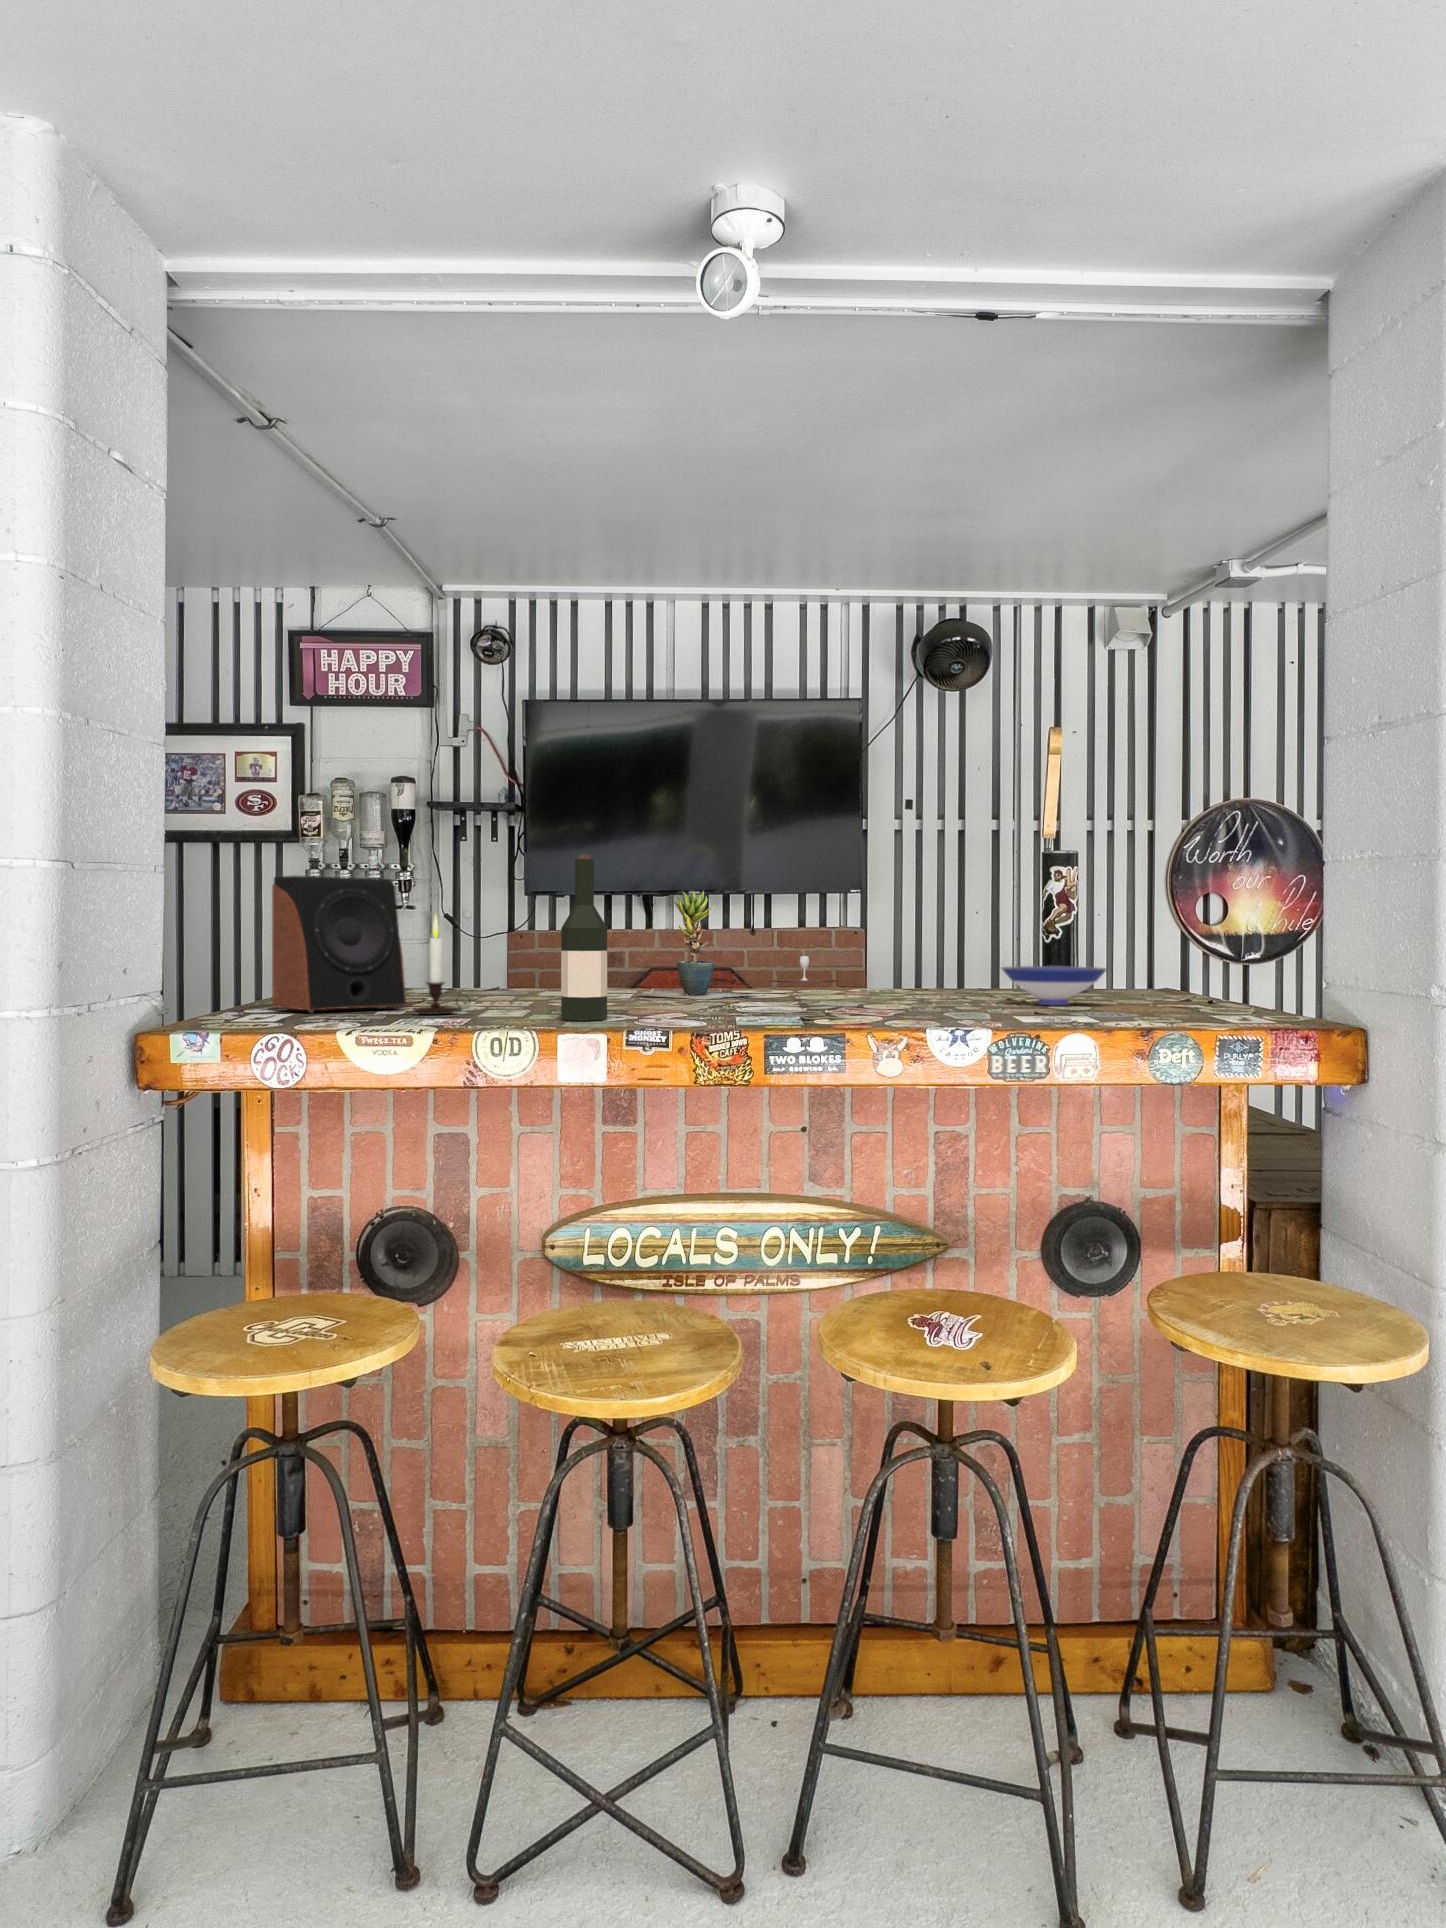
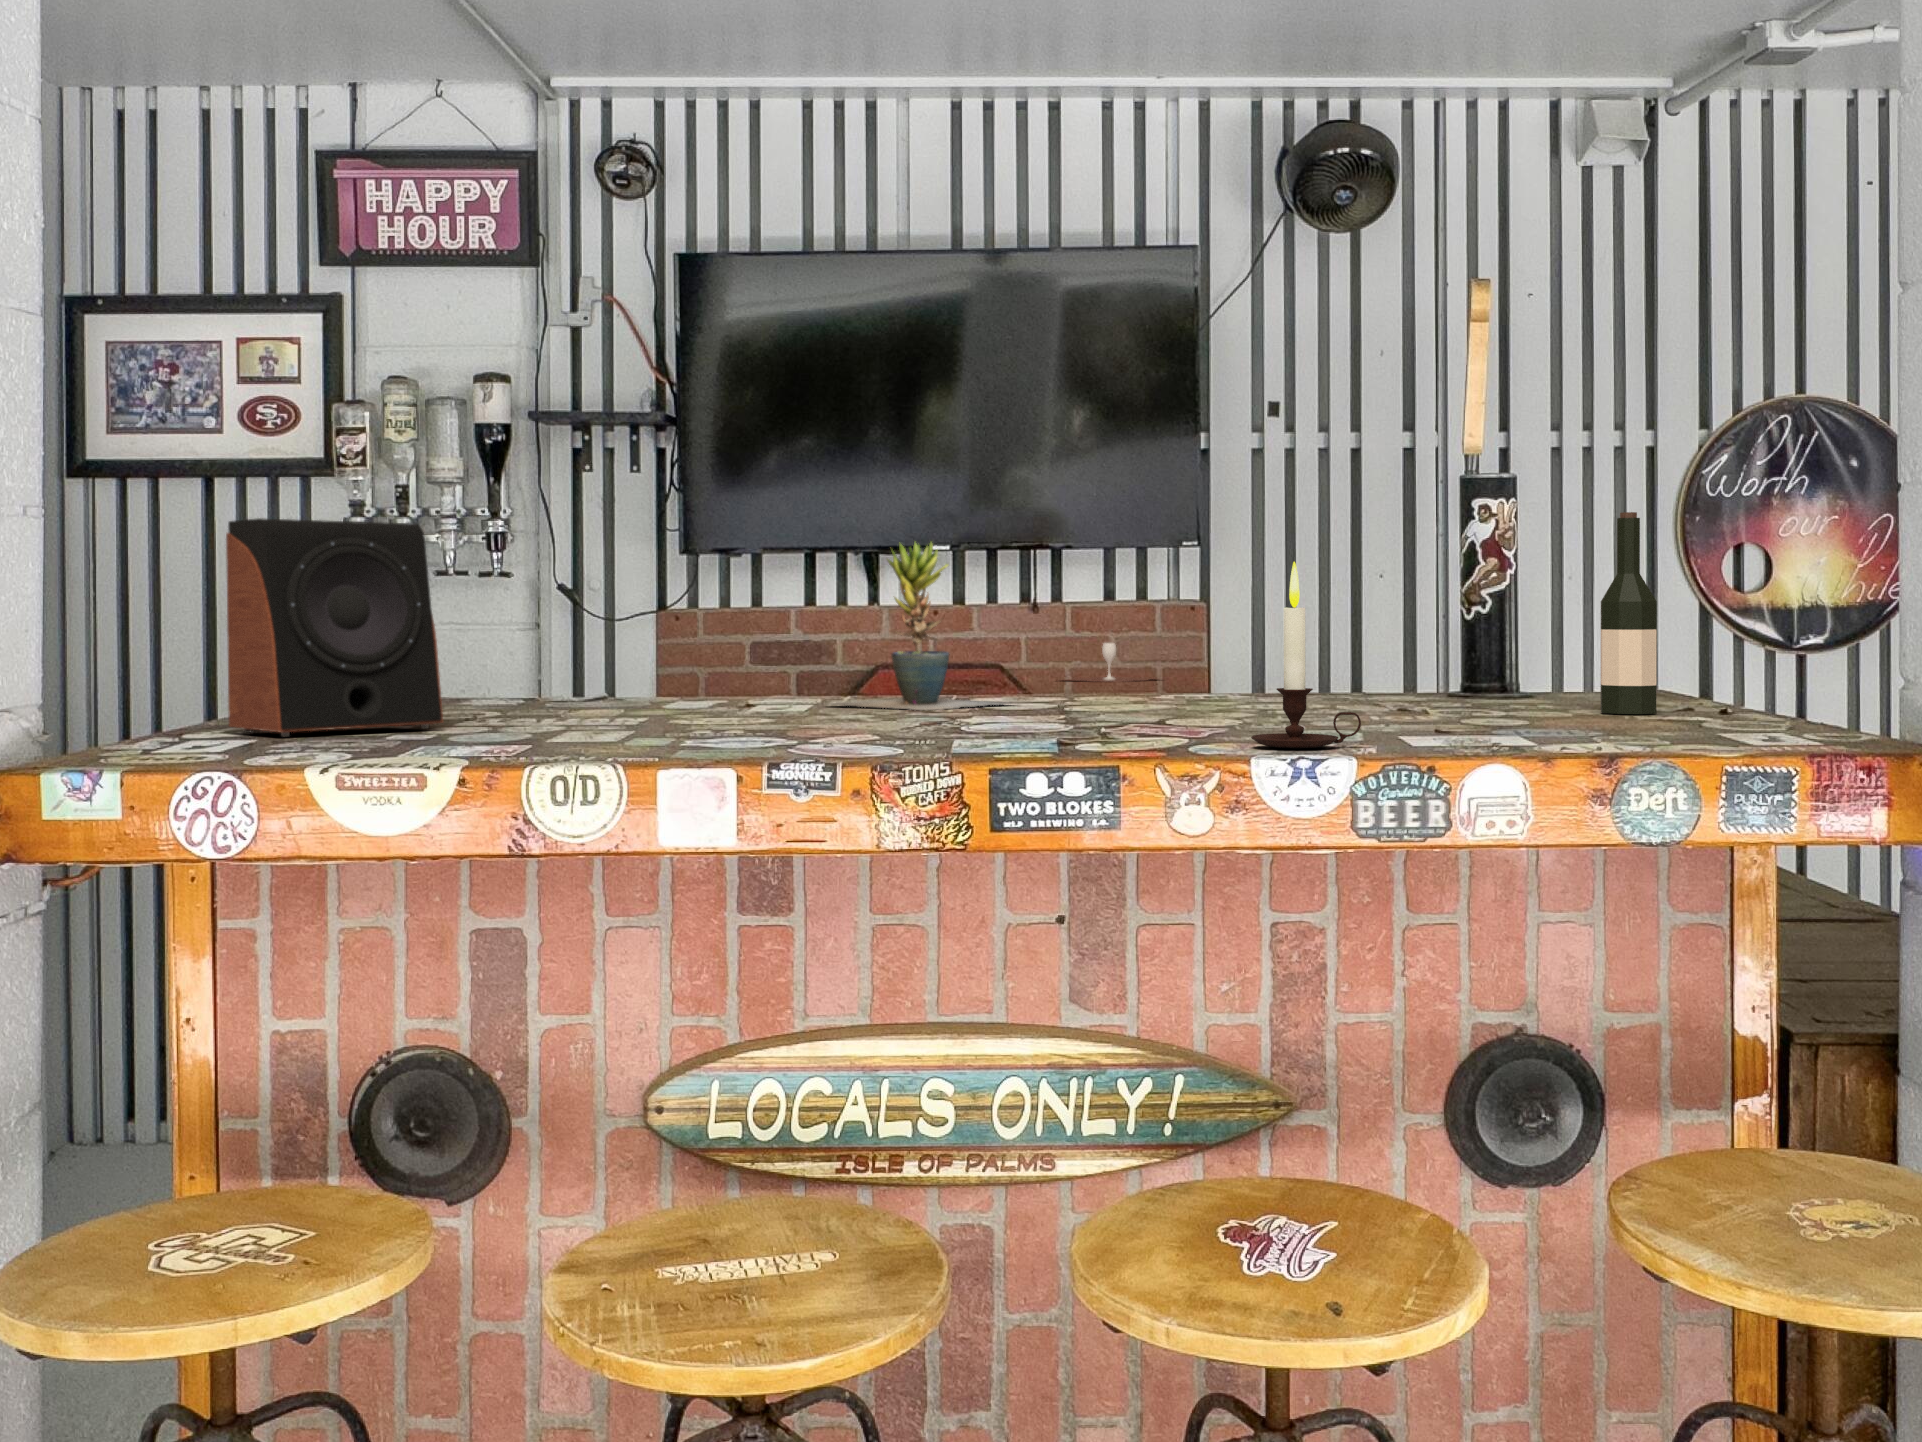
wine bottle: present [561,855,607,1021] -> present [1601,512,1657,714]
candle: present [412,915,470,1015] -> present [1251,562,1361,748]
bowl: present [1002,966,1106,1005] -> none [1389,656,1559,717]

